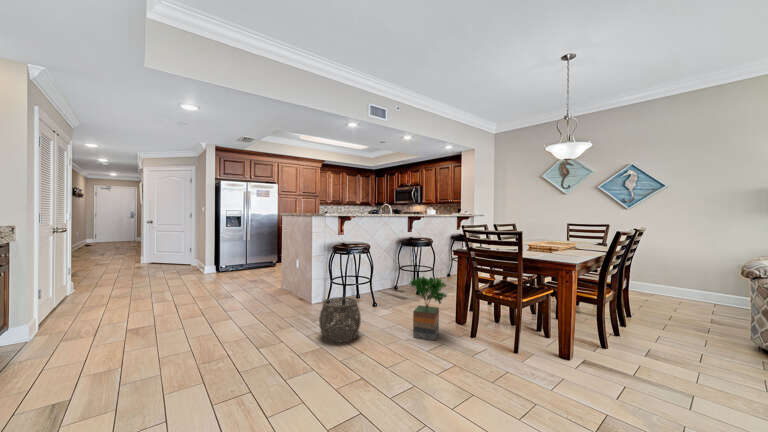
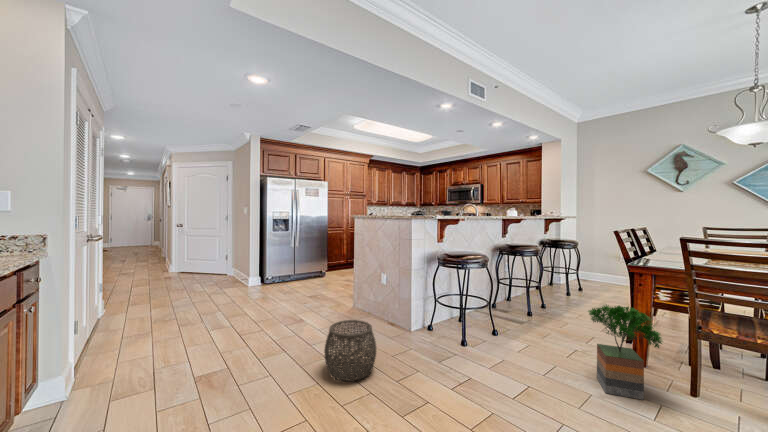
woven basket: present [319,297,361,343] -> present [324,320,376,382]

